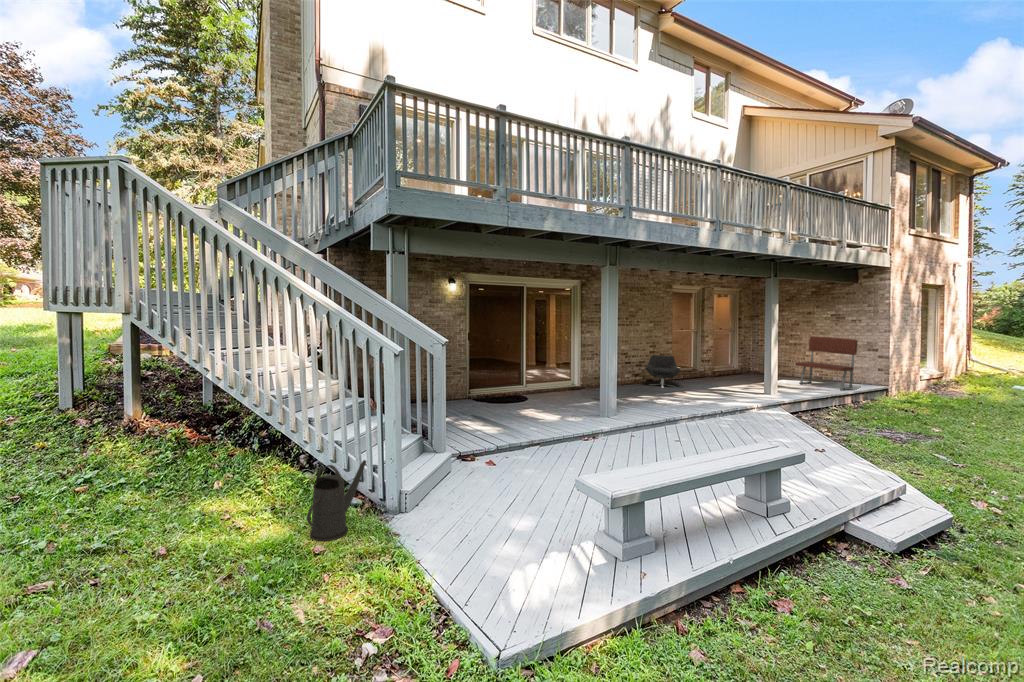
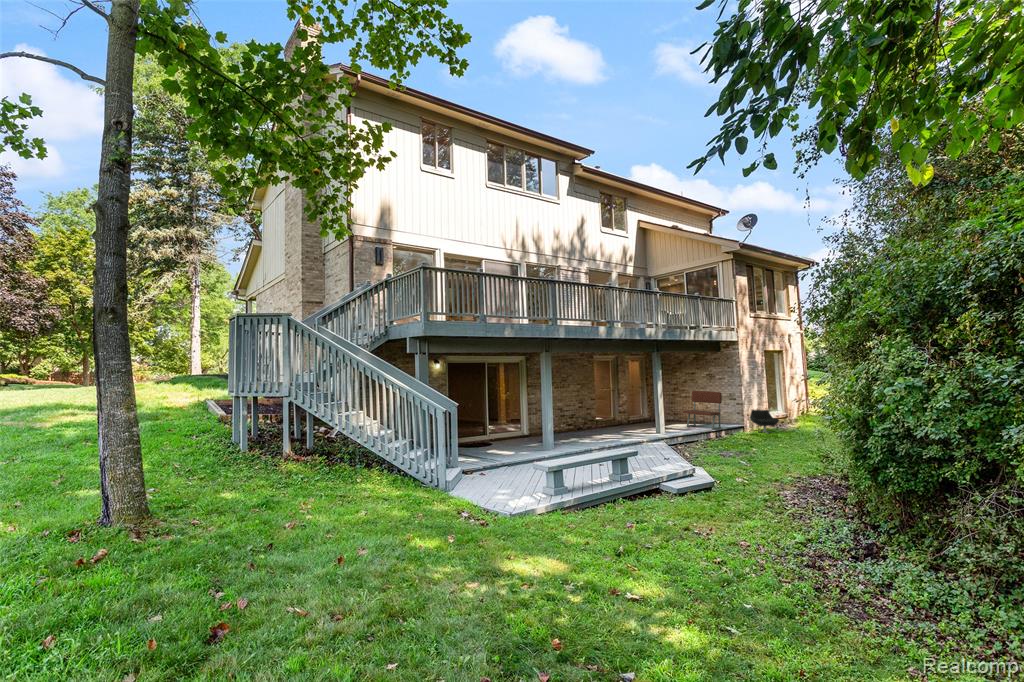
lounge chair: present [646,355,681,388] -> present [750,410,779,432]
watering can: present [307,460,366,541] -> none [414,464,433,498]

